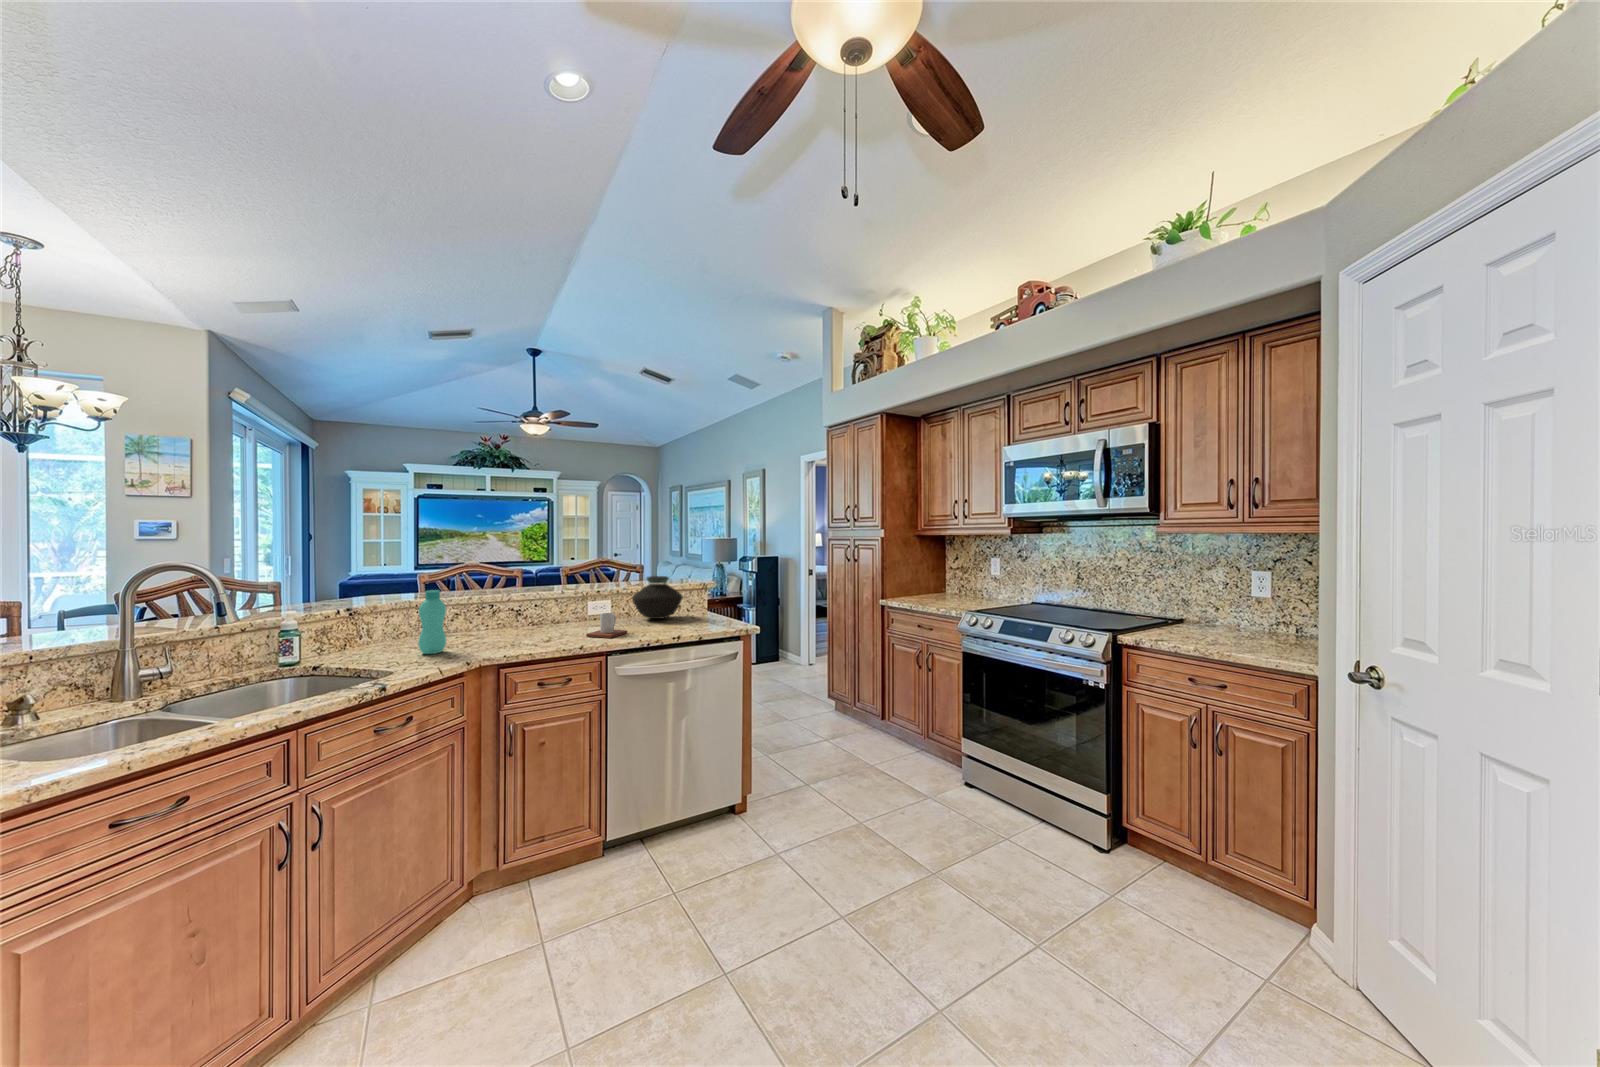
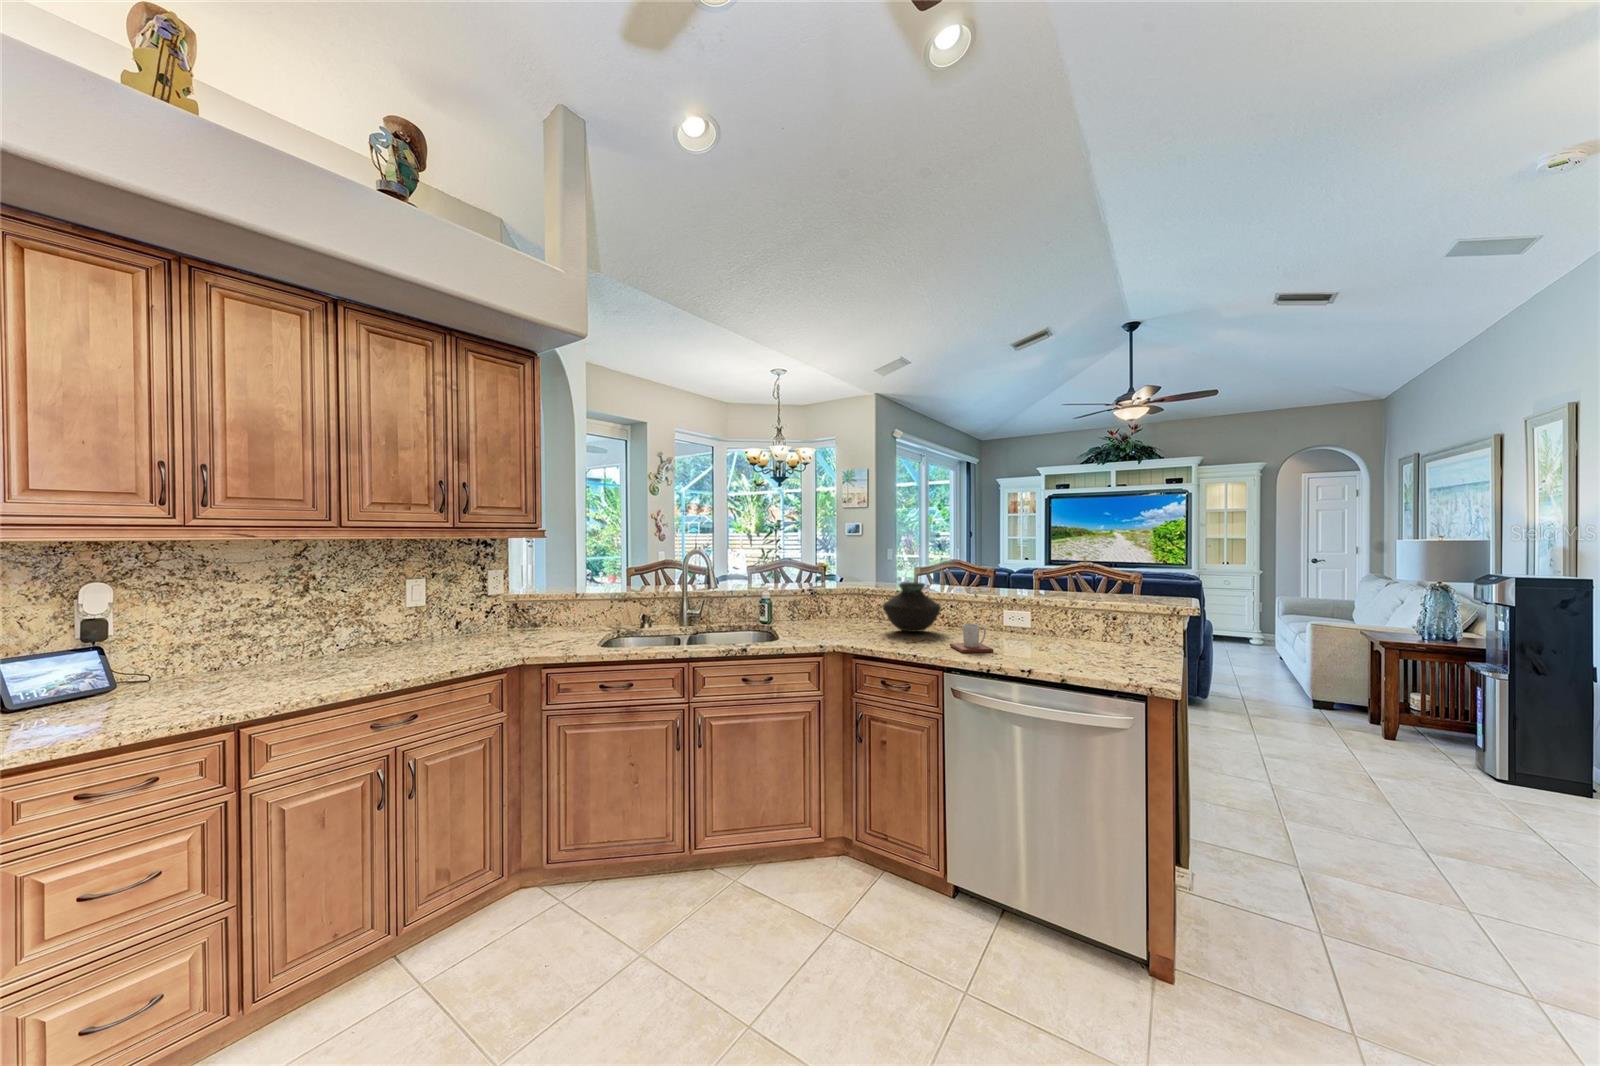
vase: present [632,576,683,619] -> present [883,582,941,632]
bottle: present [418,590,446,654] -> none [821,580,840,634]

